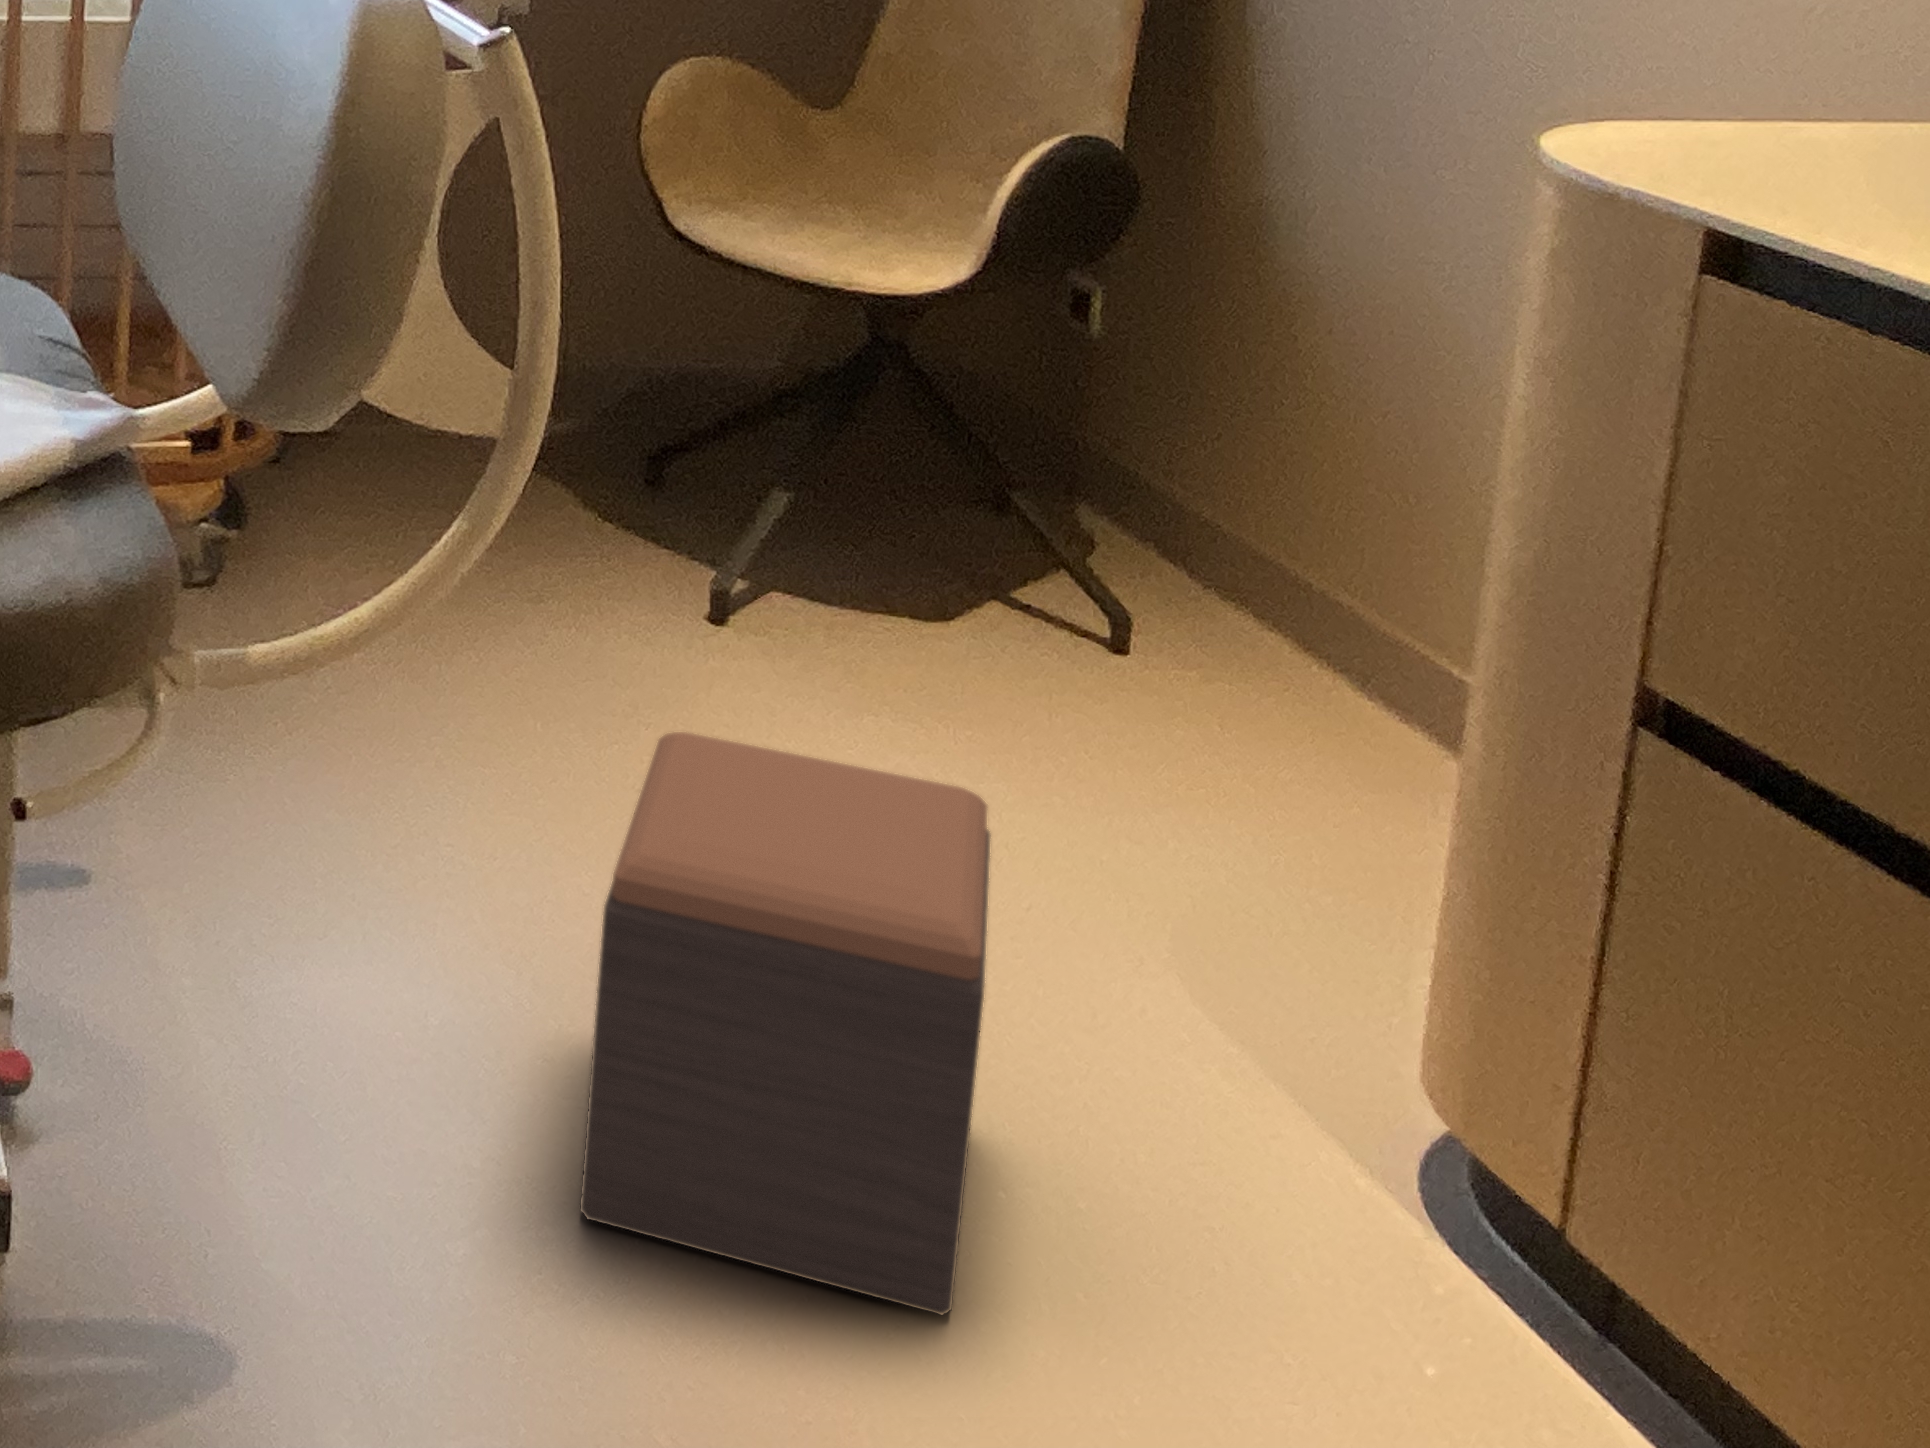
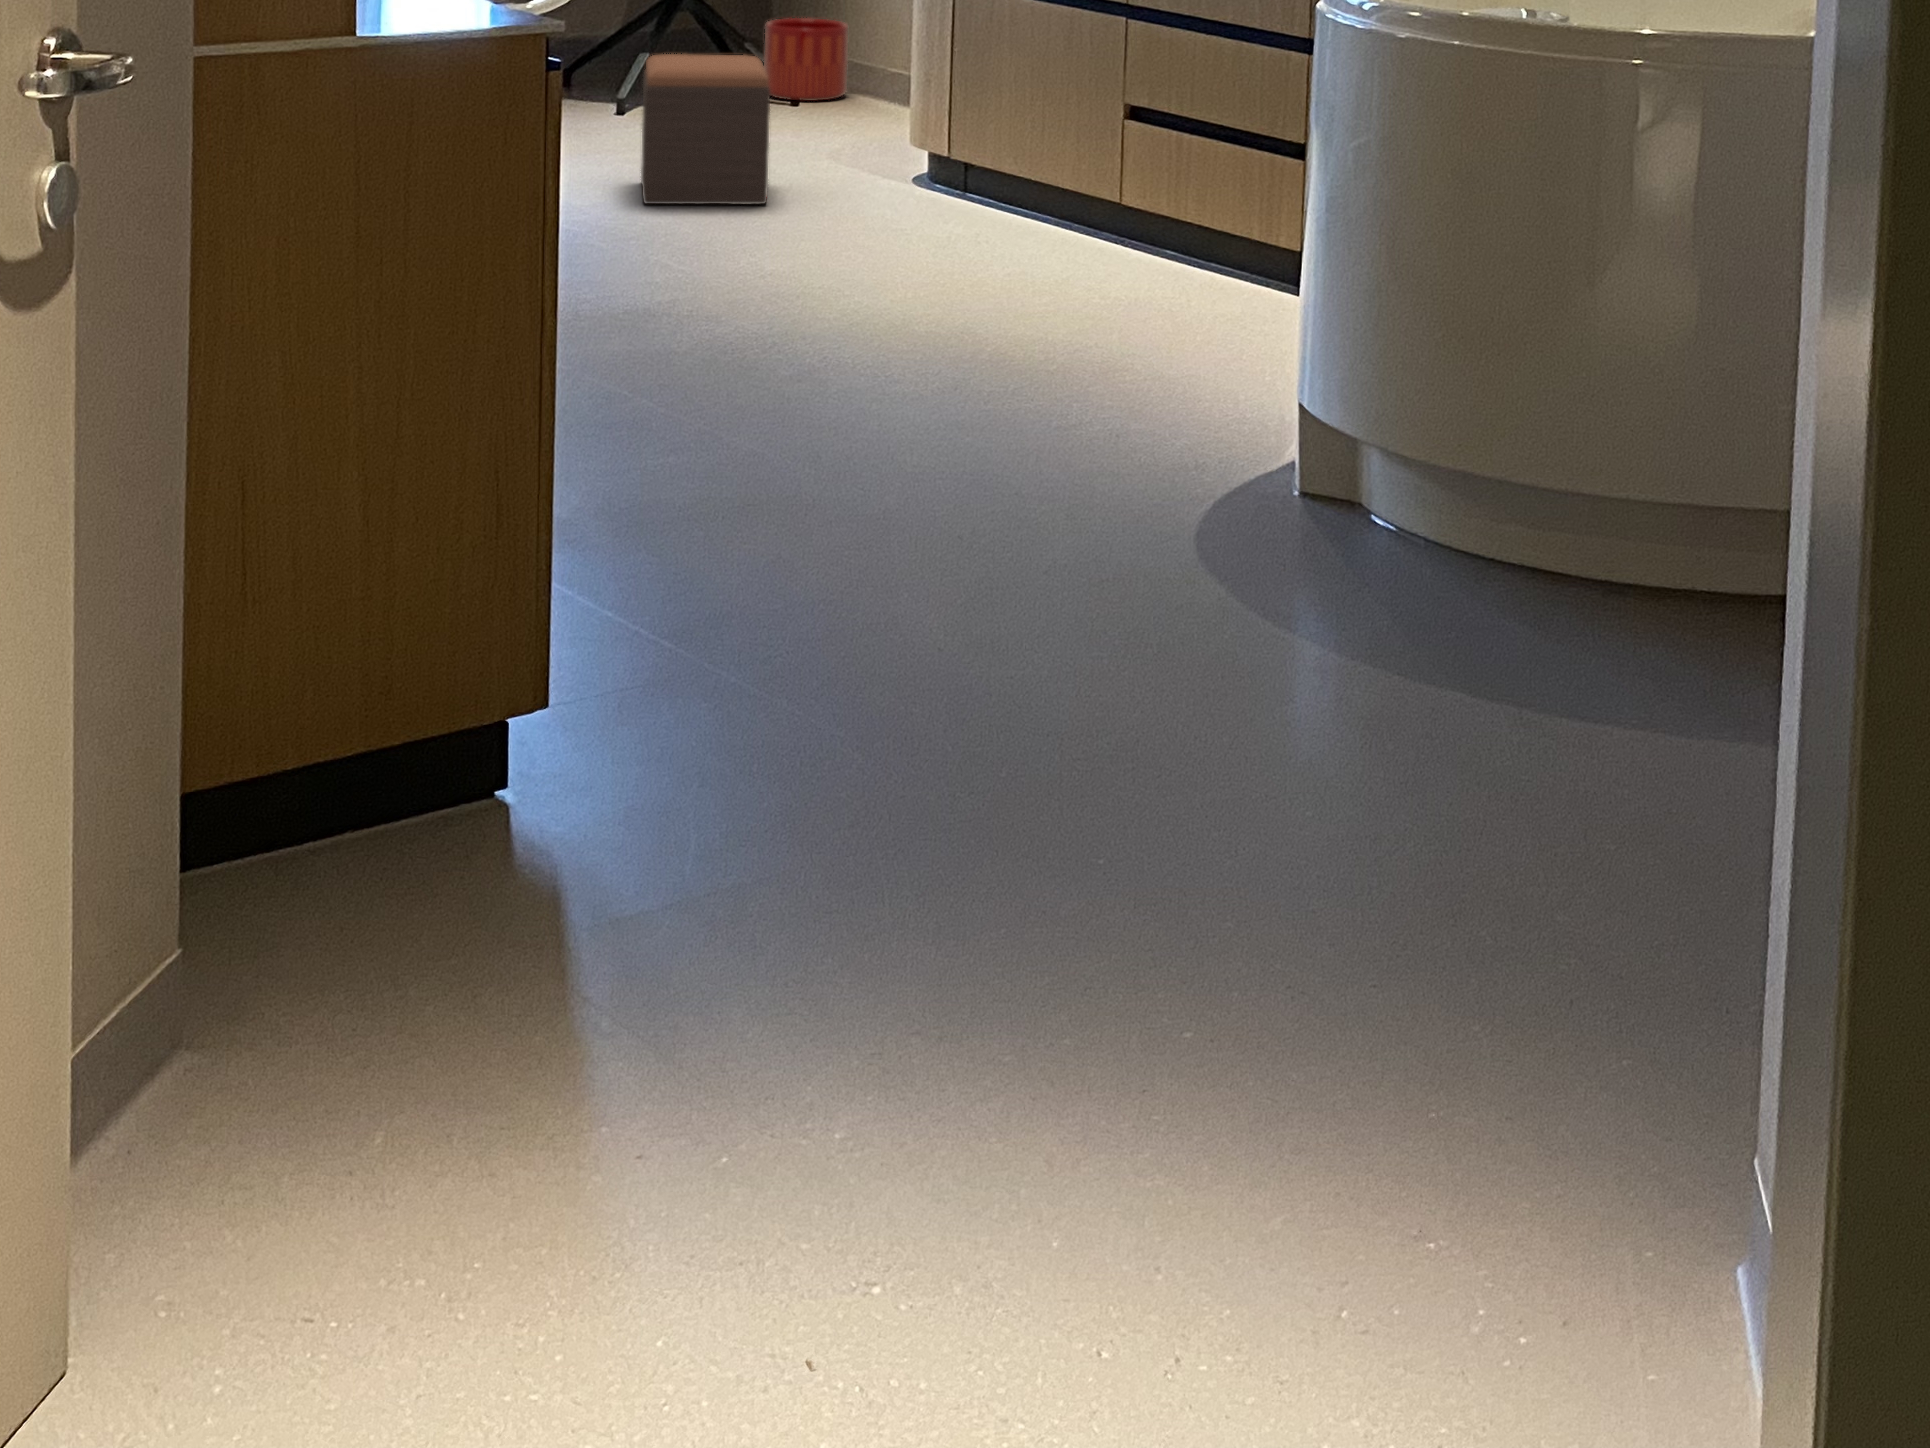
planter: none [1055,431,1266,642] -> present [764,18,848,101]

